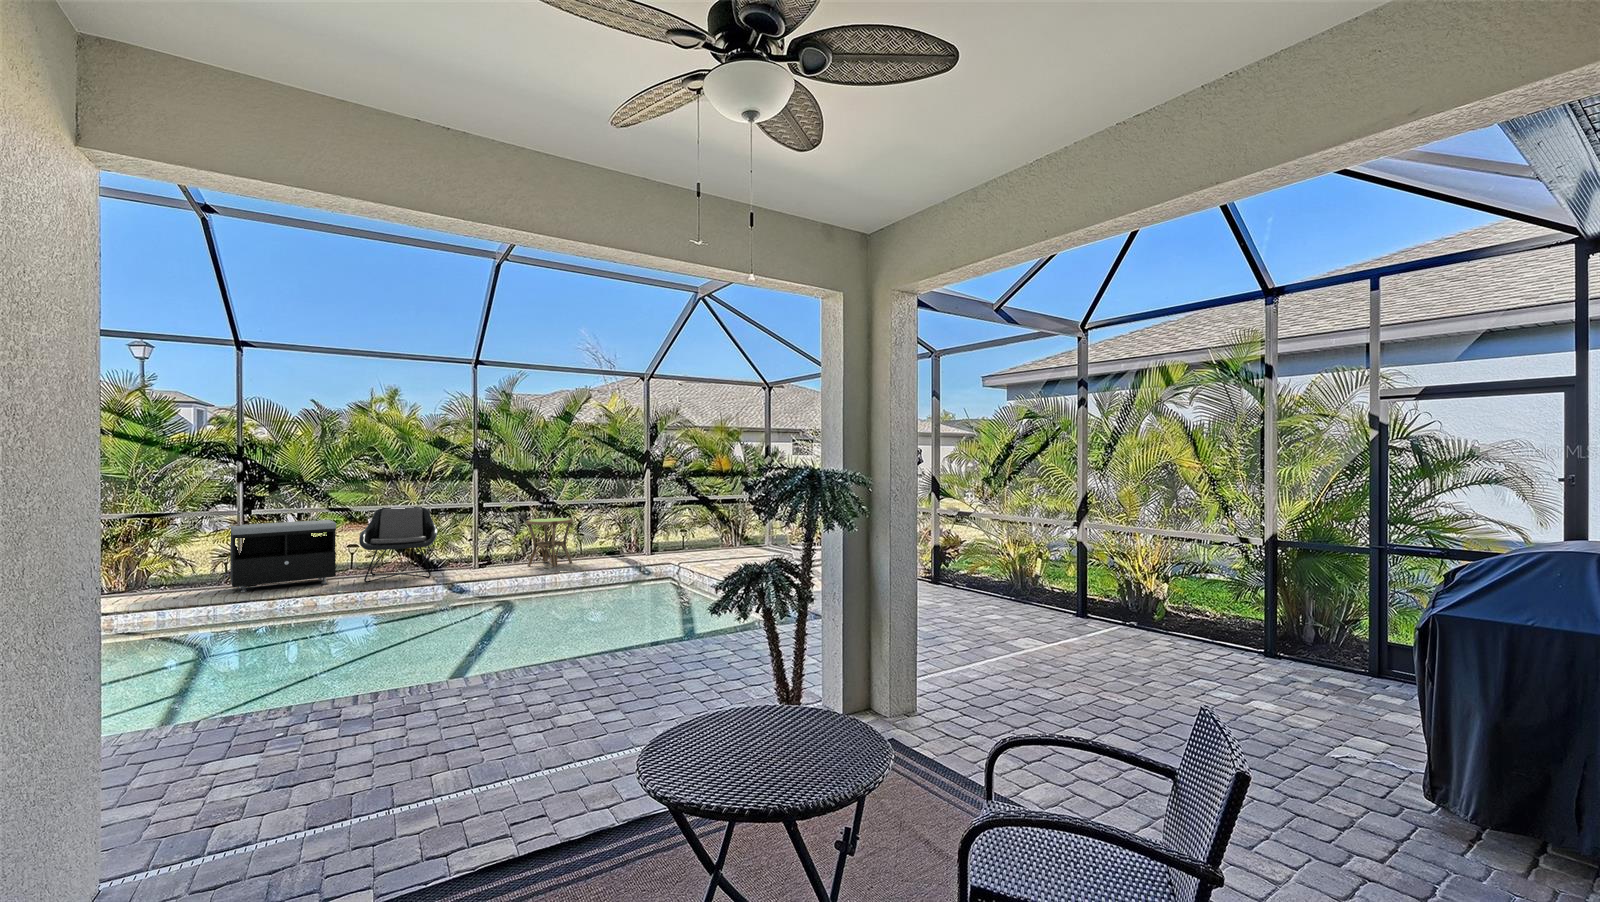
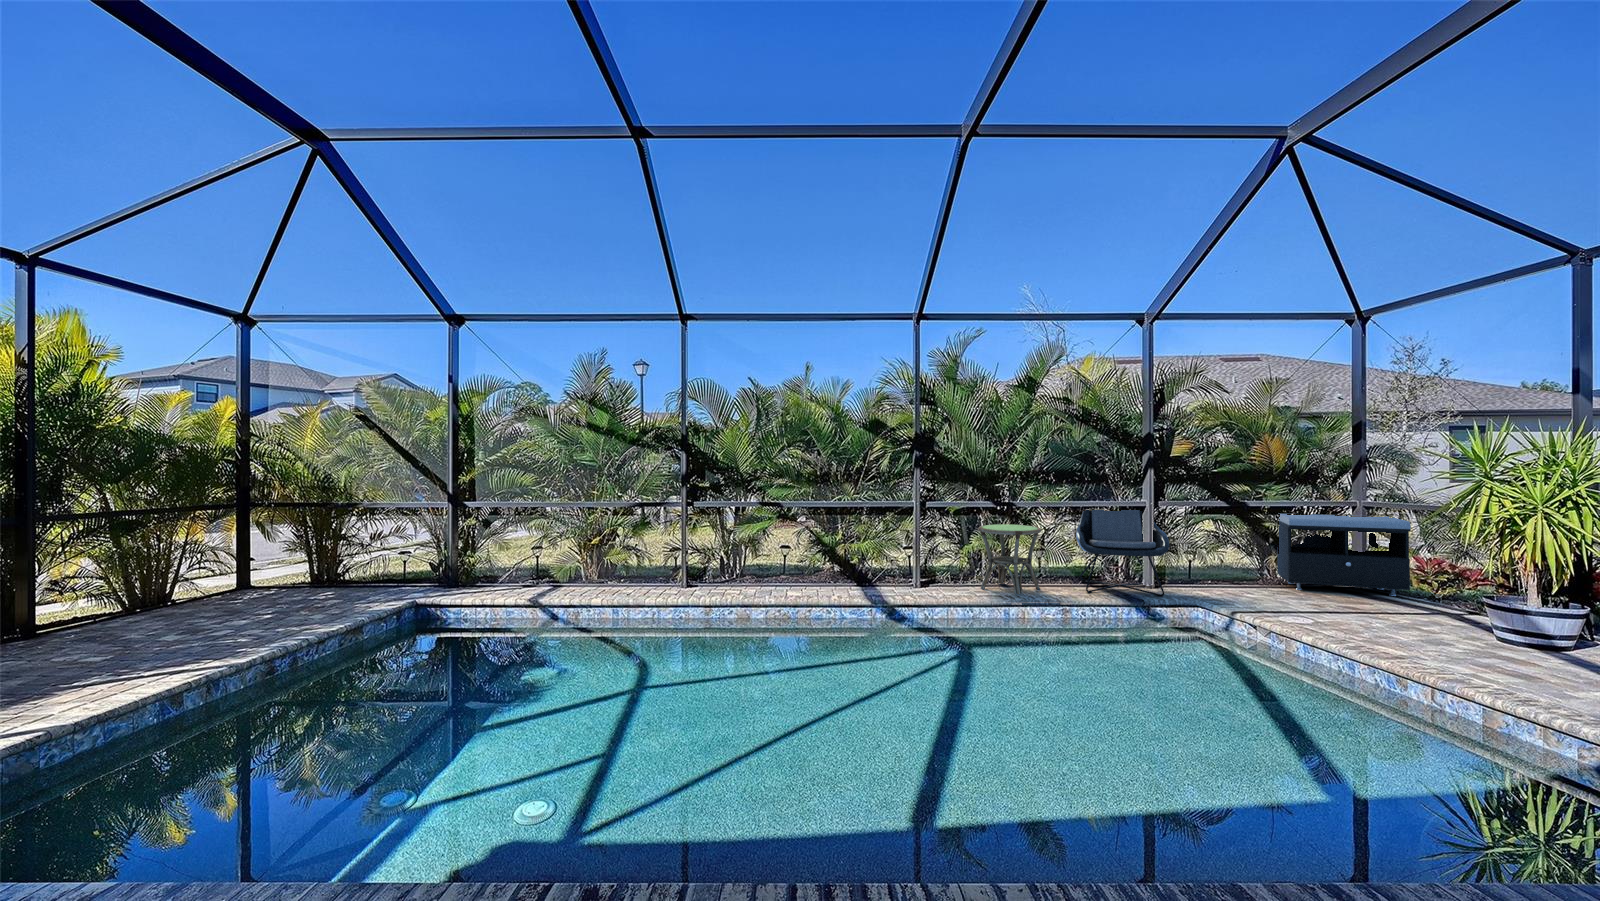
lounge chair: present [359,505,437,583] -> present [1076,499,1169,596]
storage bench: present [230,520,336,592] -> present [1277,514,1411,596]

